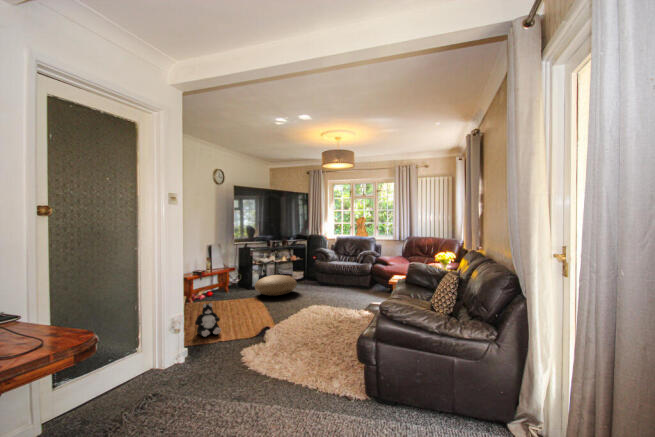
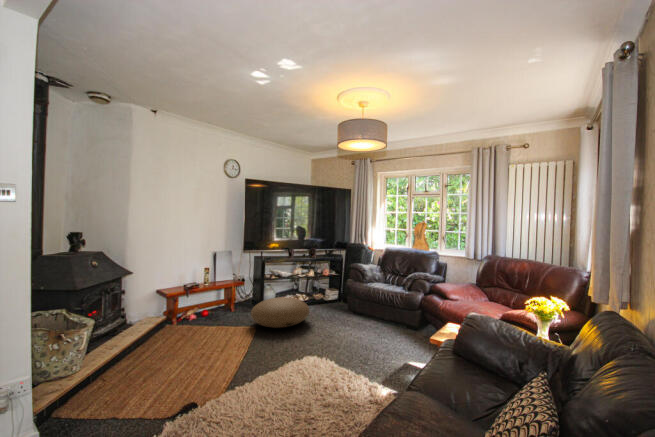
plush toy: present [195,303,221,337] -> none [80,352,128,410]

